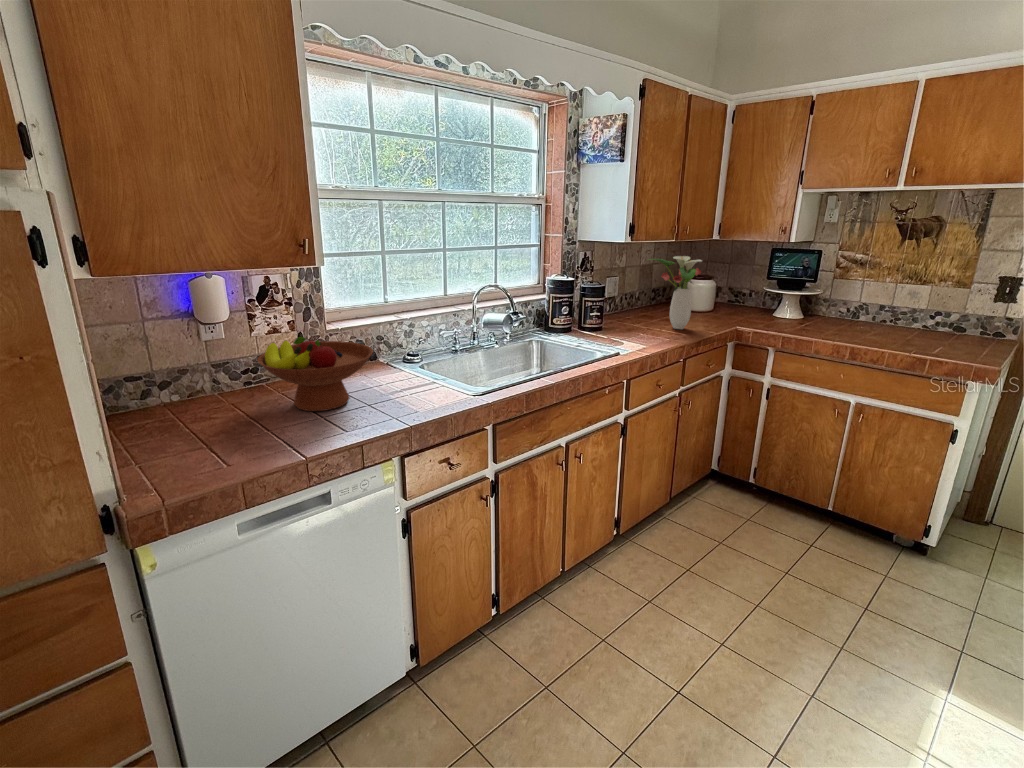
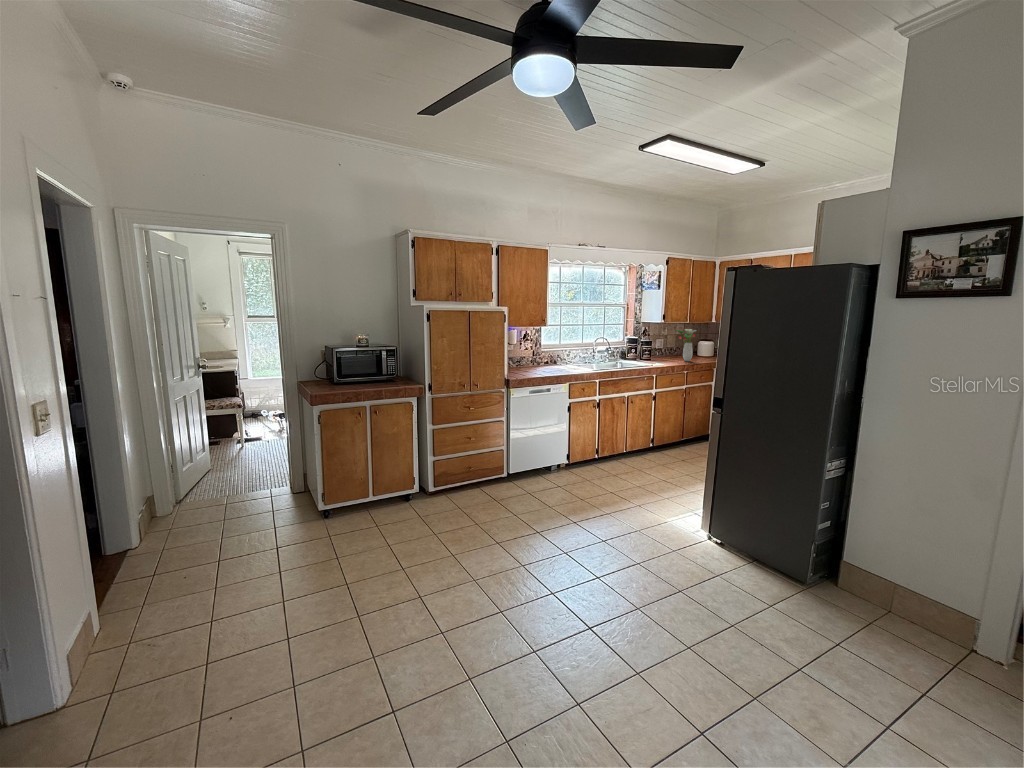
fruit bowl: present [257,337,373,411] -> none [527,348,562,371]

